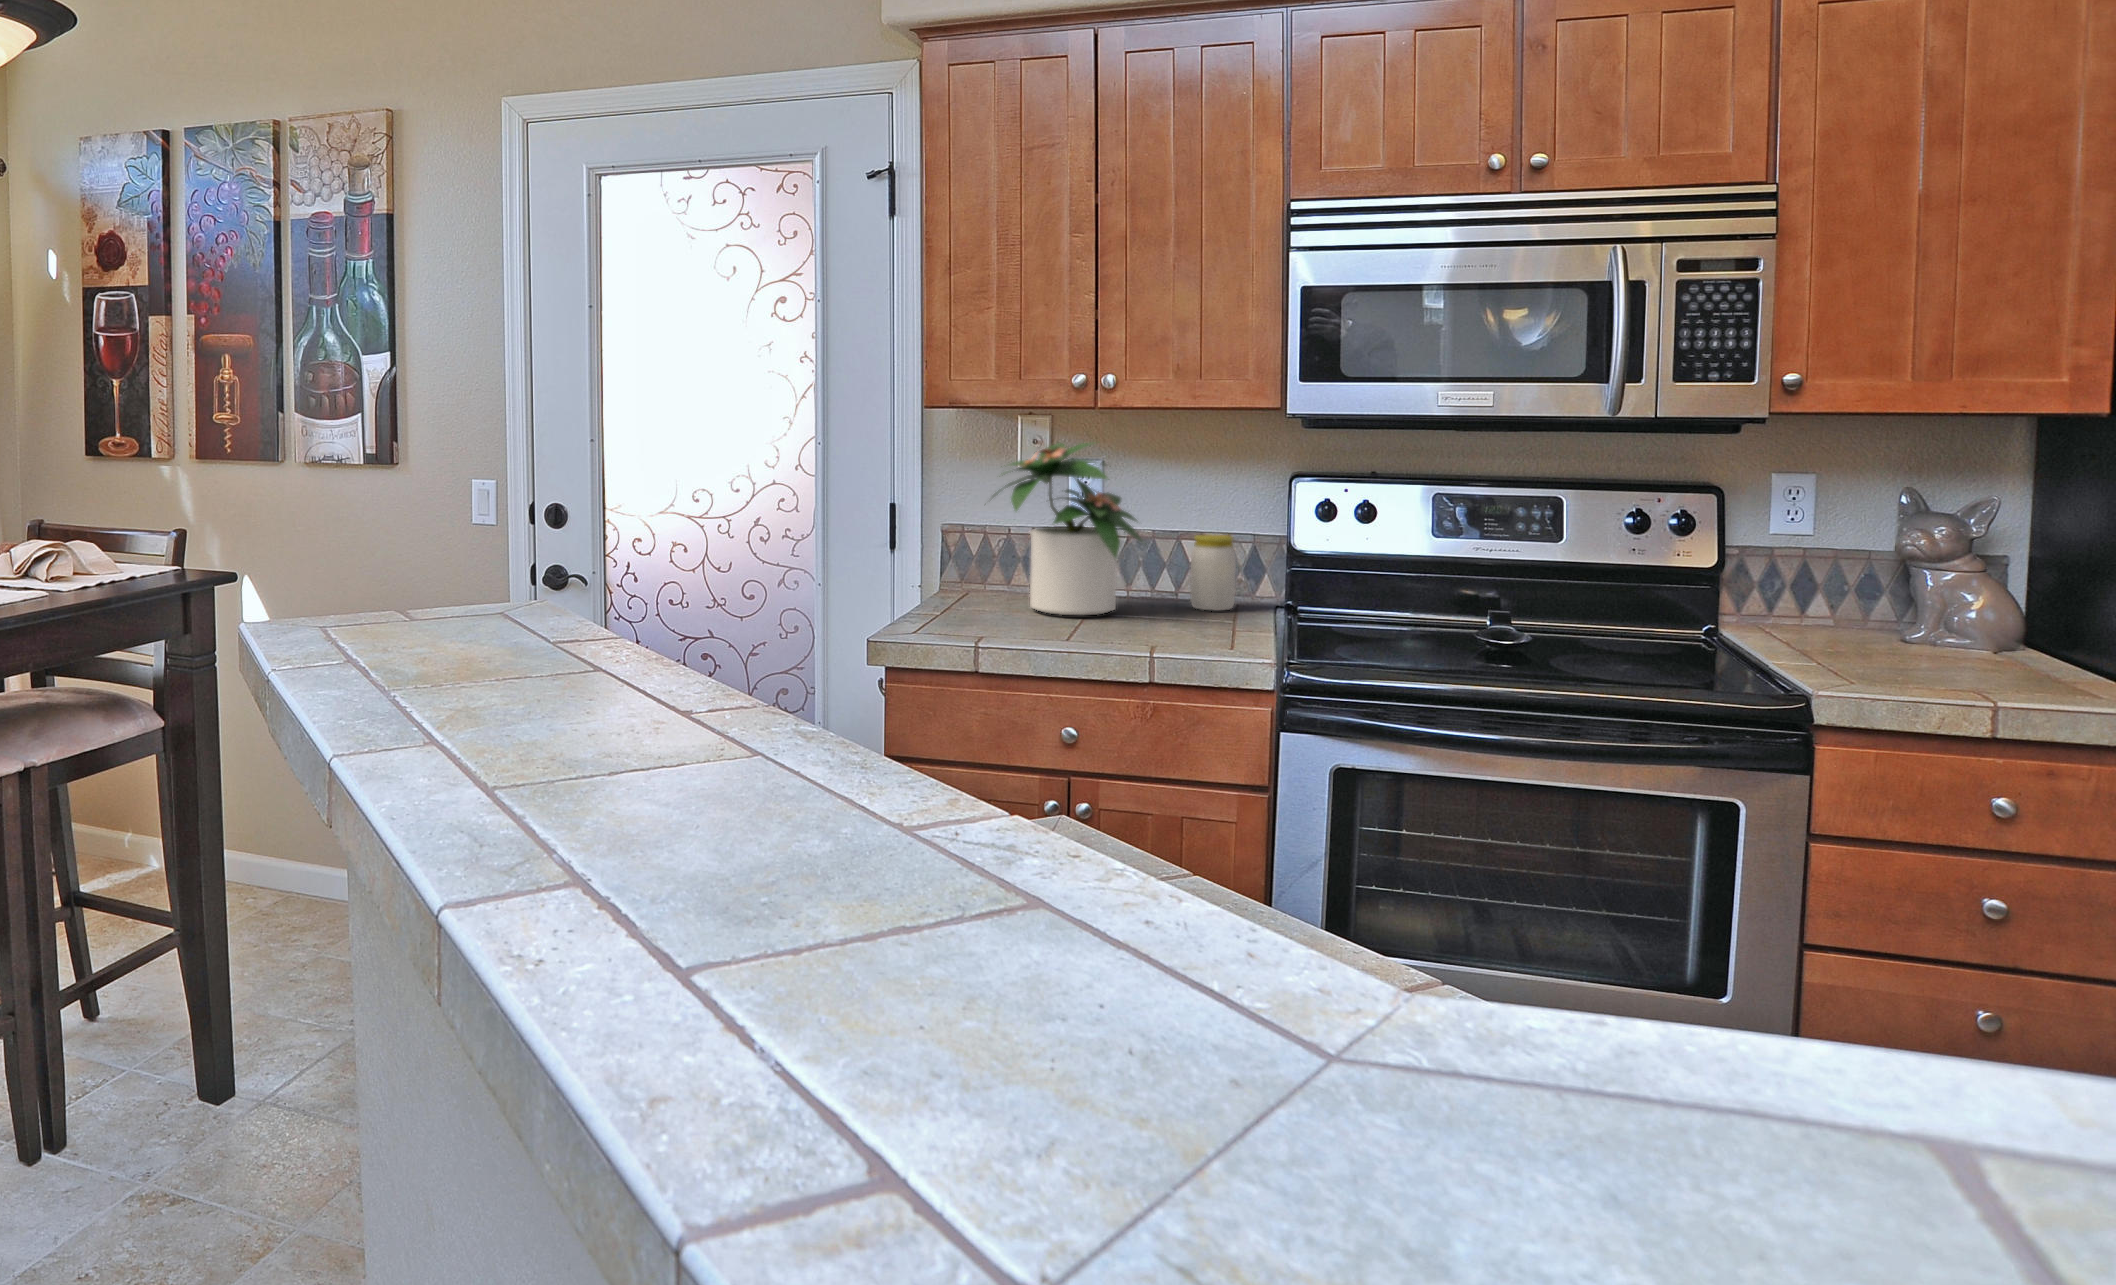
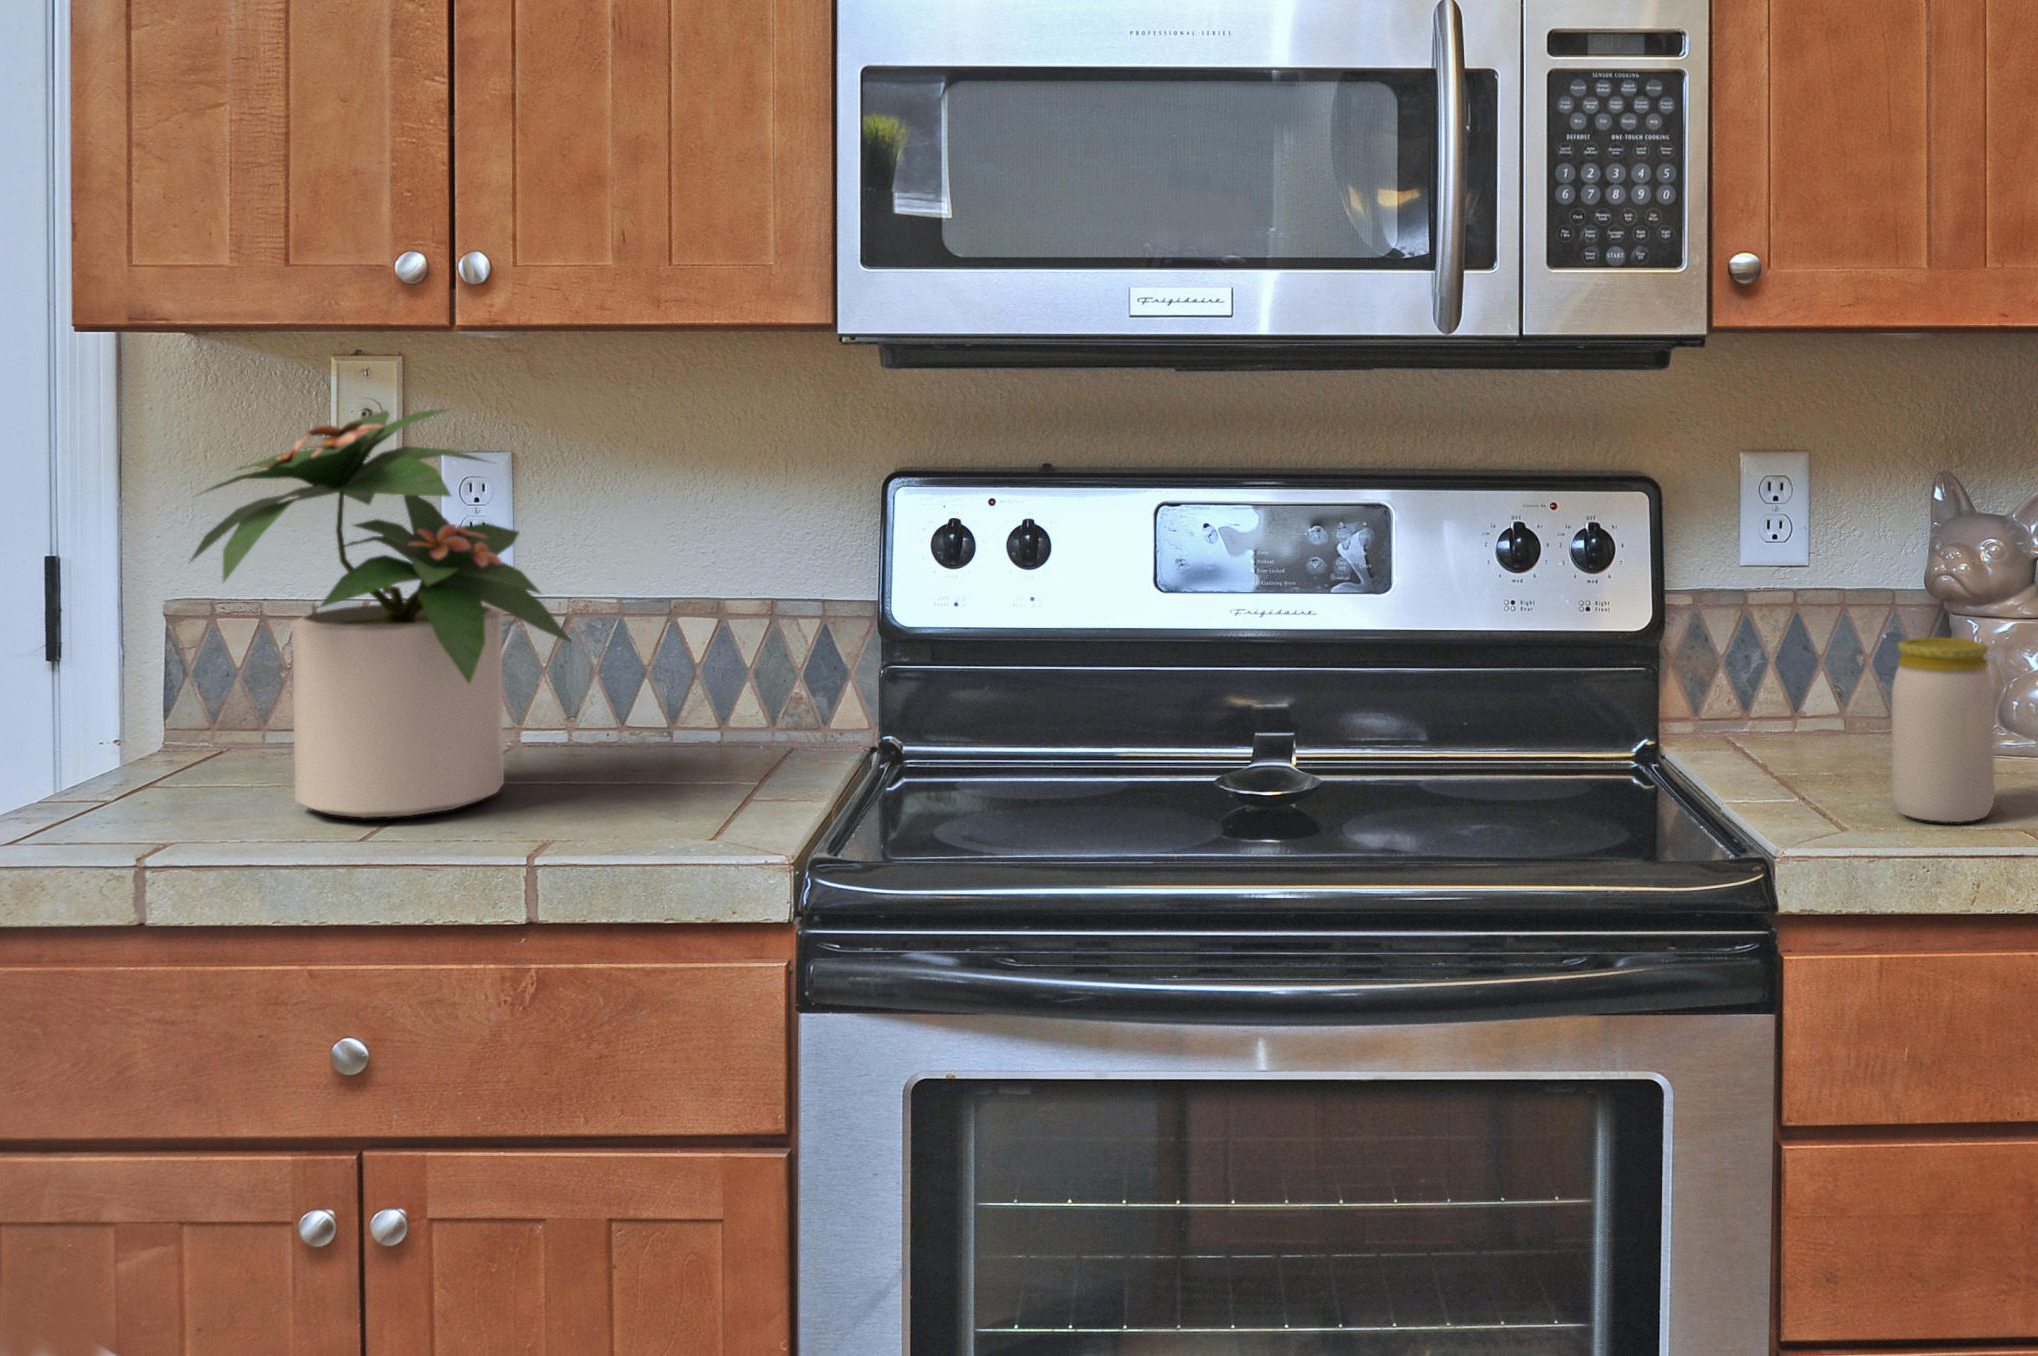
jar: present [1190,534,1236,610] -> present [1892,637,1994,822]

